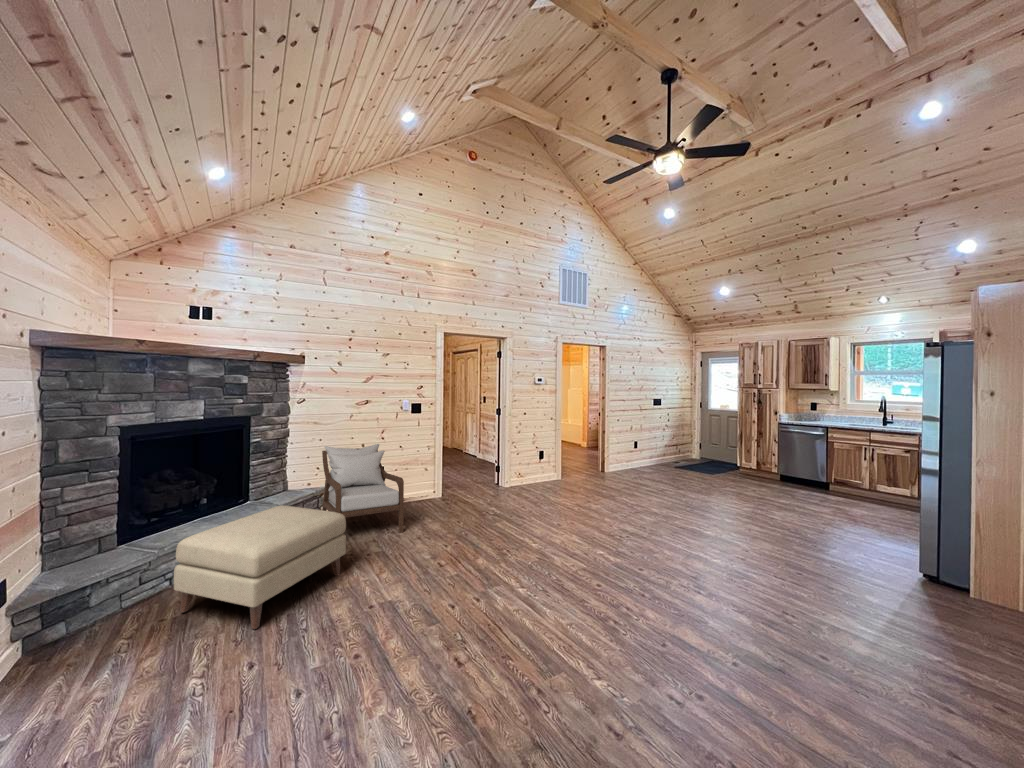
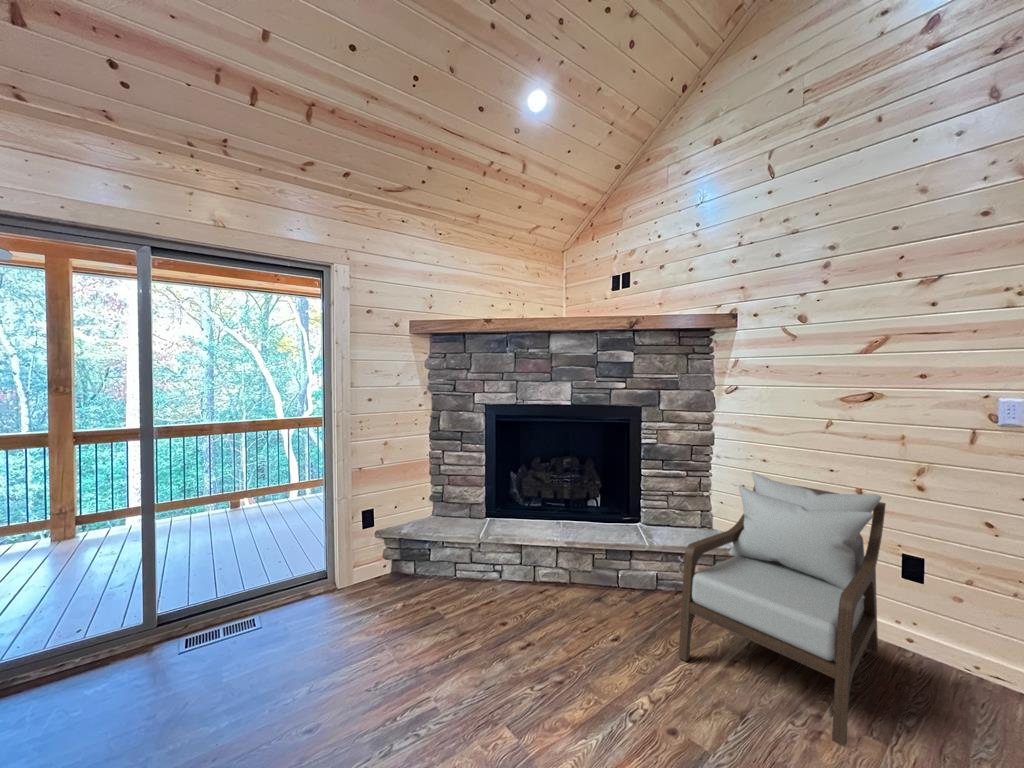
ottoman: present [174,506,346,629] -> none [384,531,590,714]

